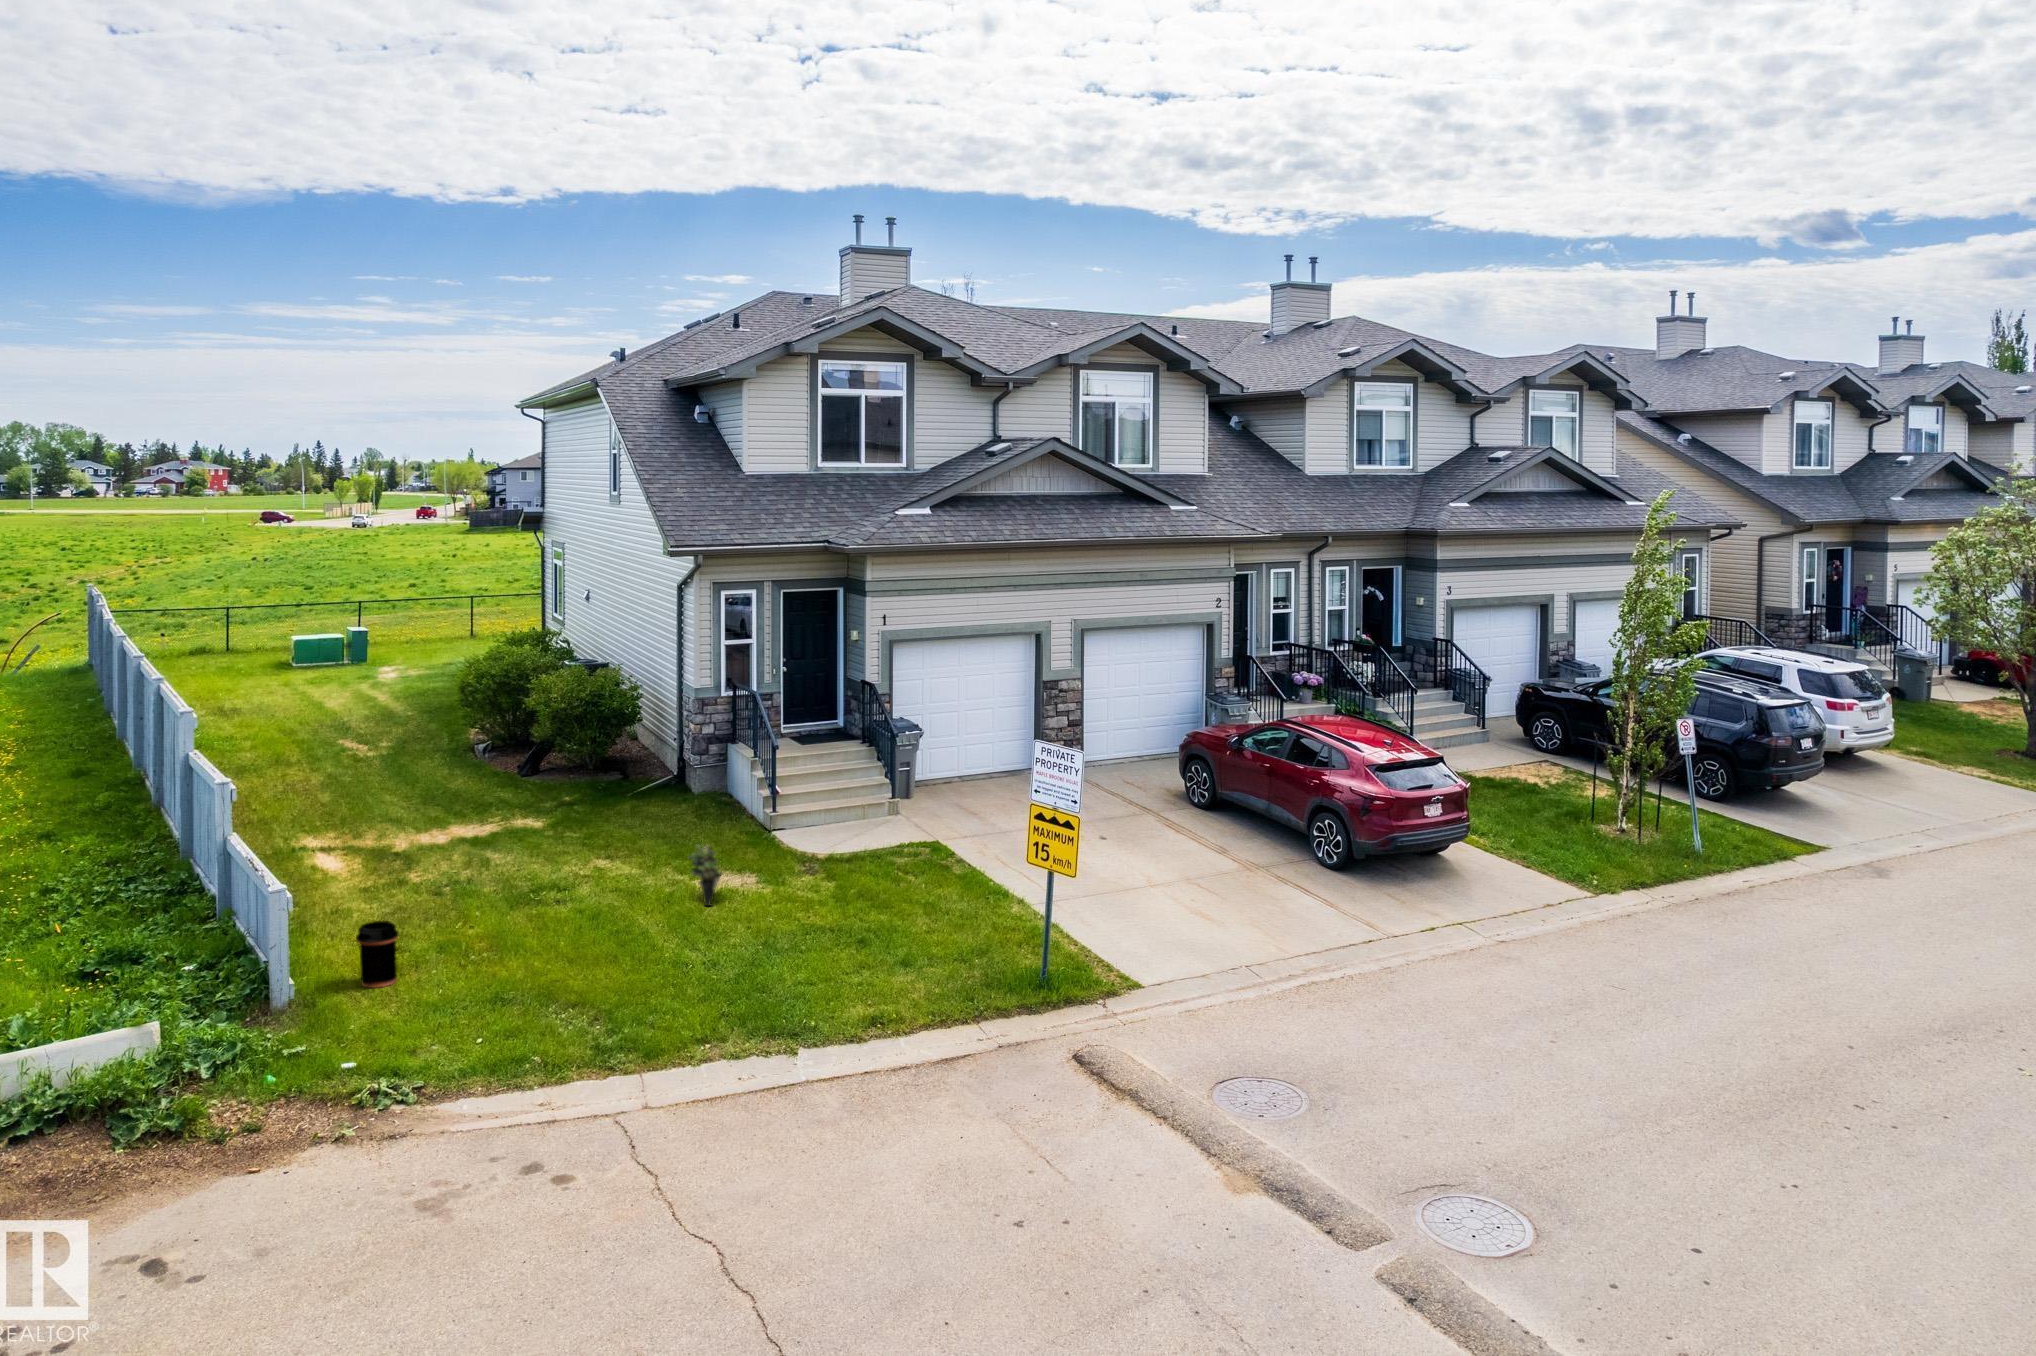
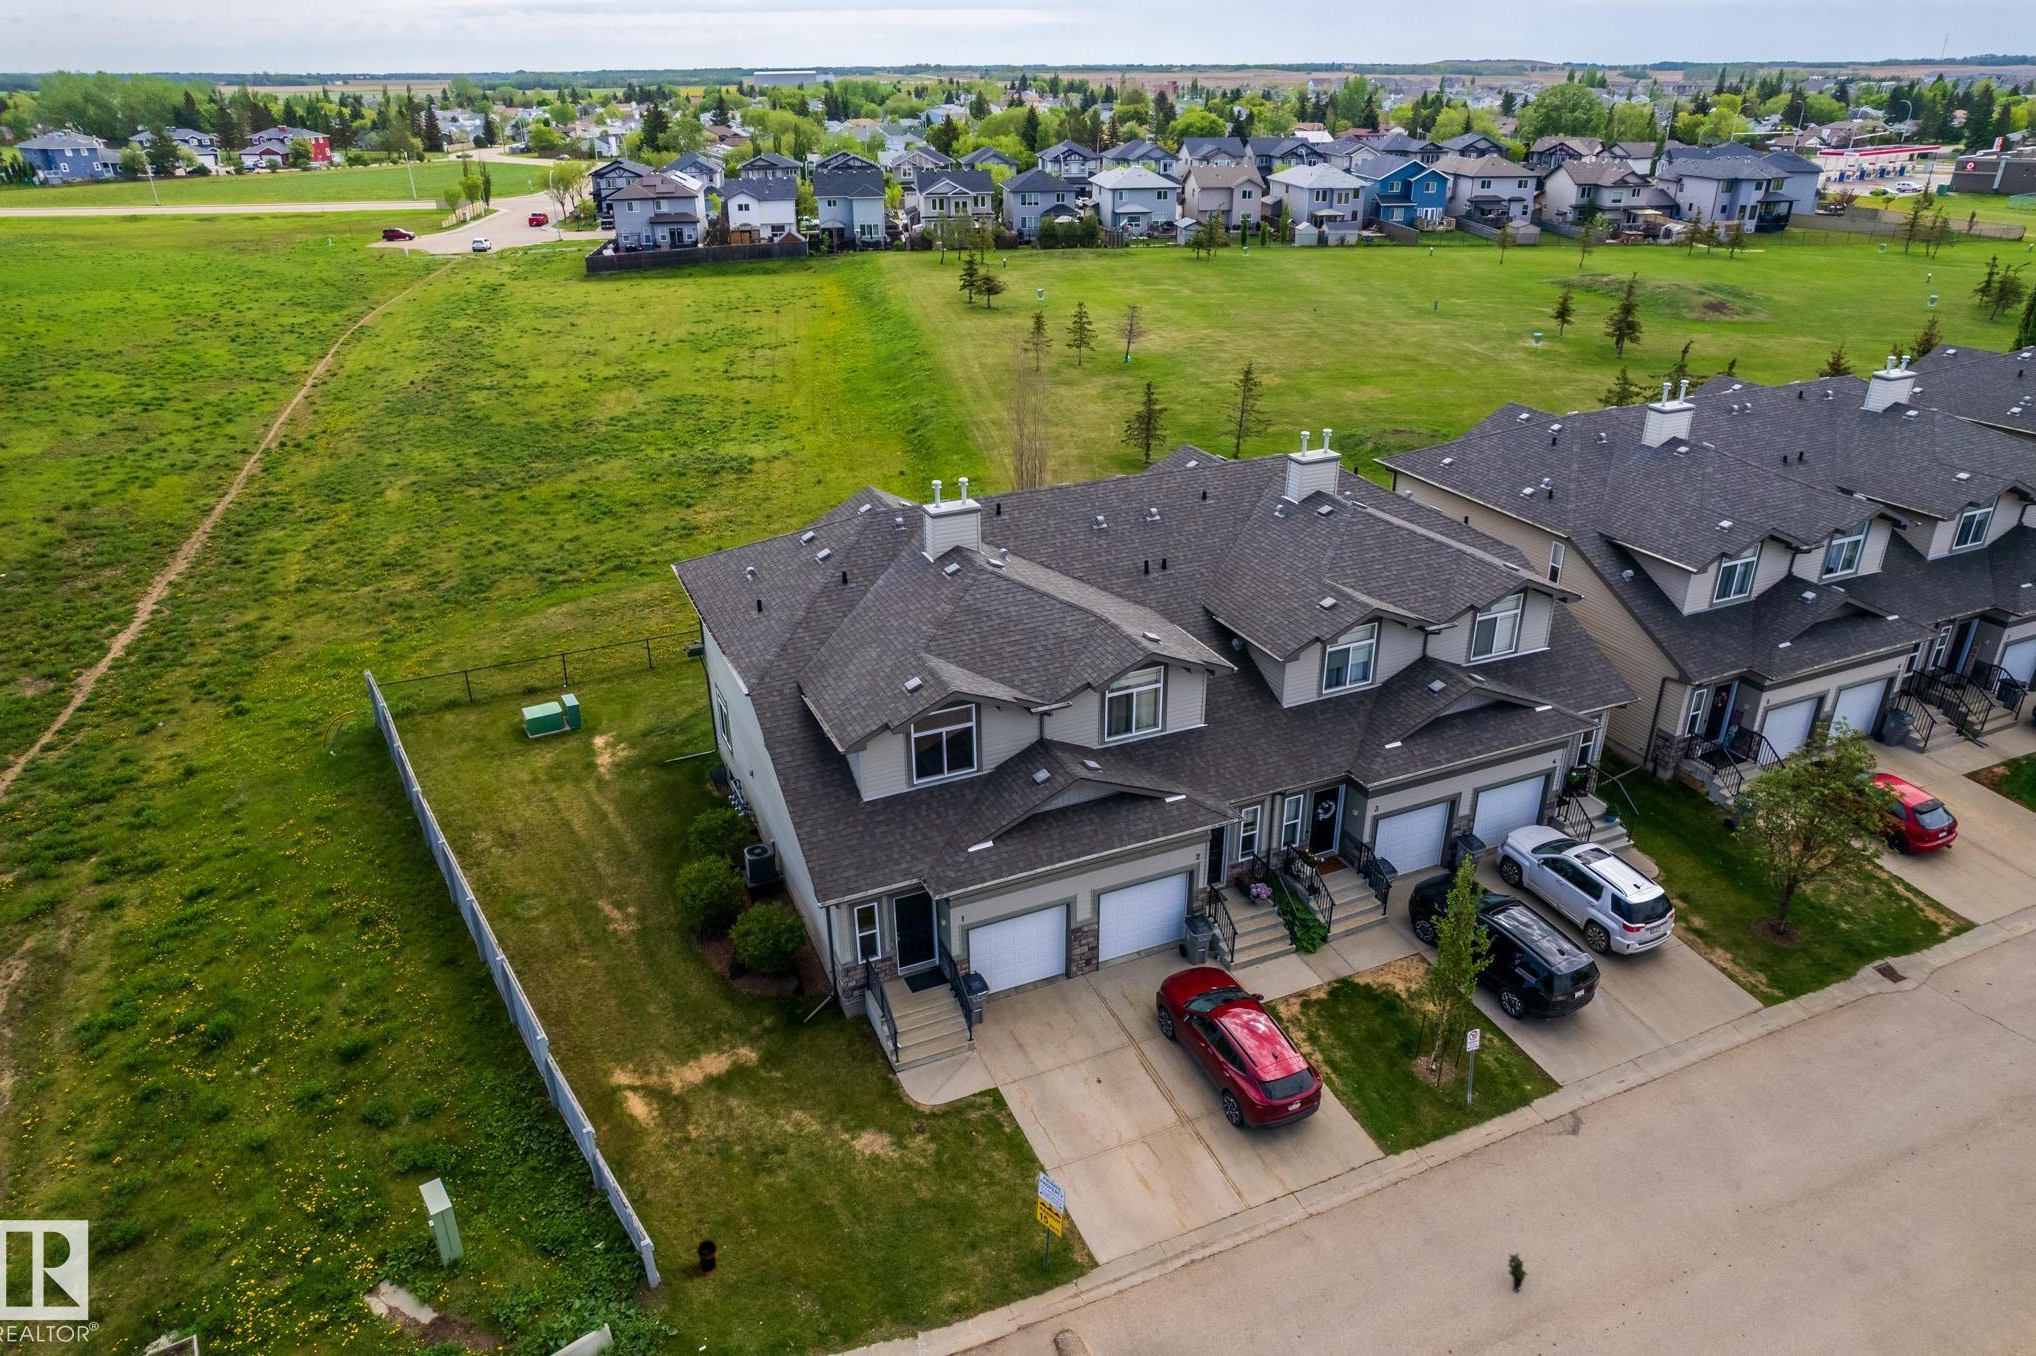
potted plant: present [689,845,723,906] -> present [1508,1254,1527,1291]

